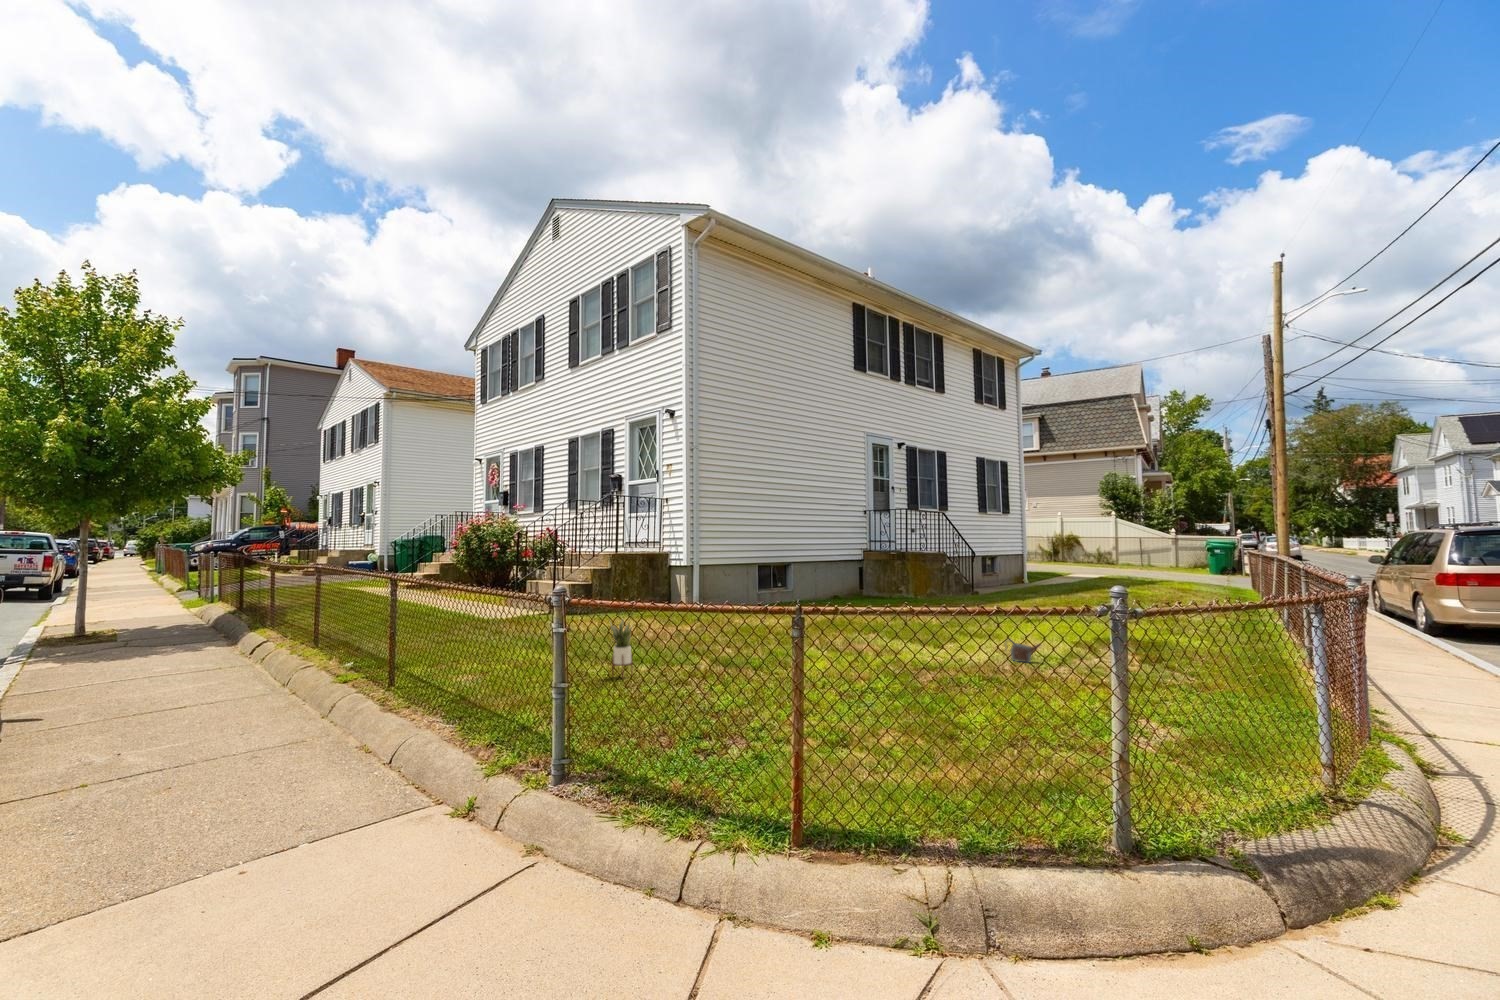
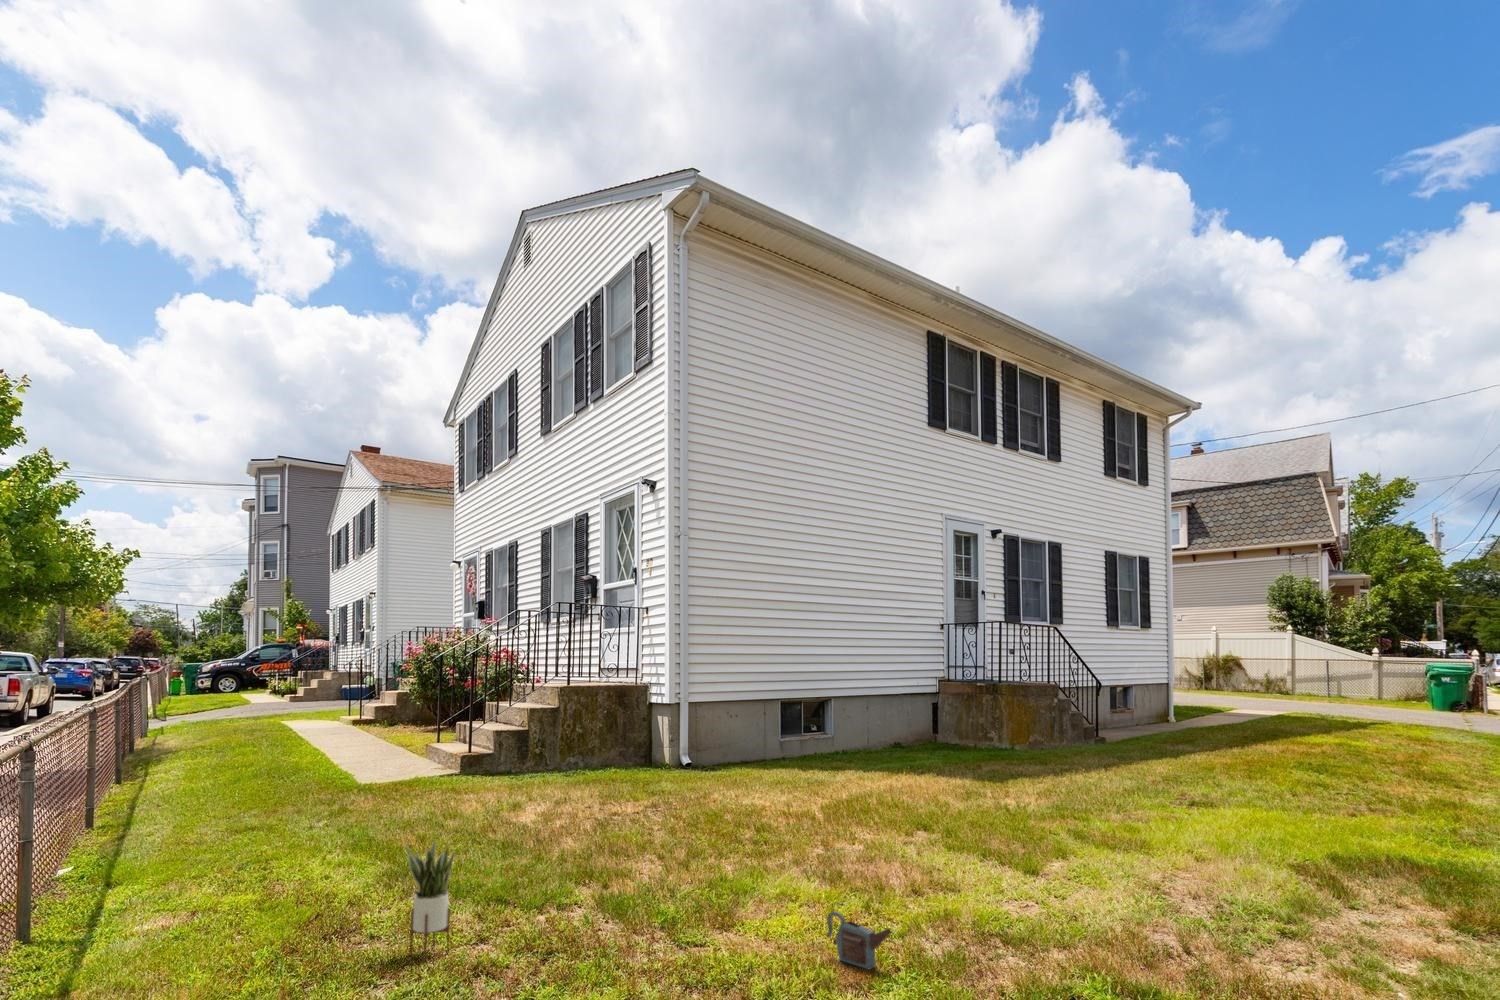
watering can: present [1005,640,1040,663] -> present [827,911,892,970]

